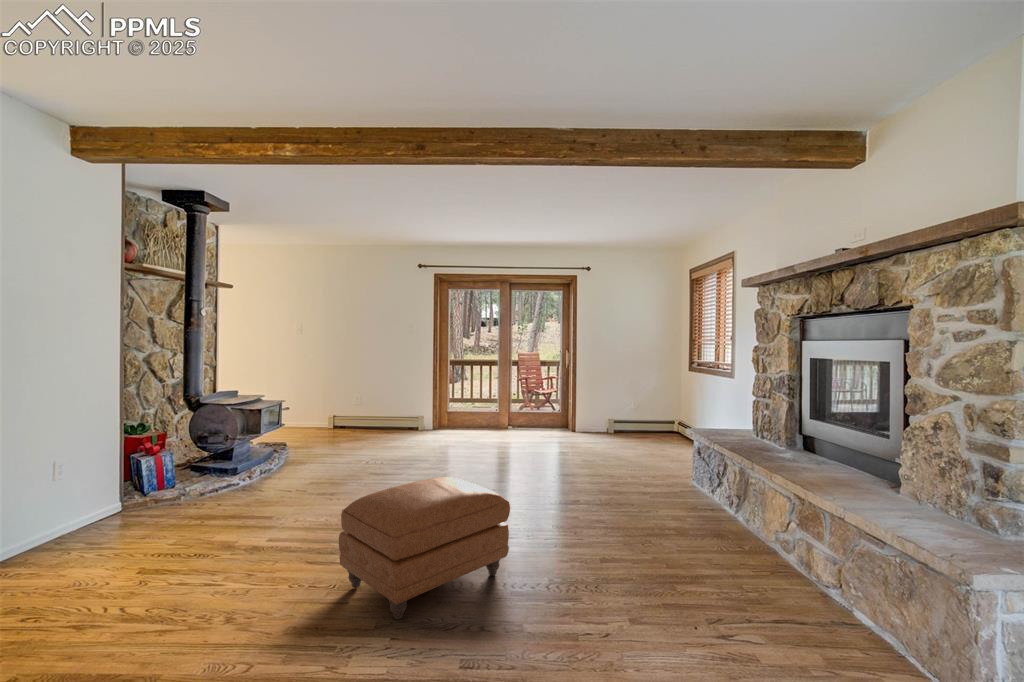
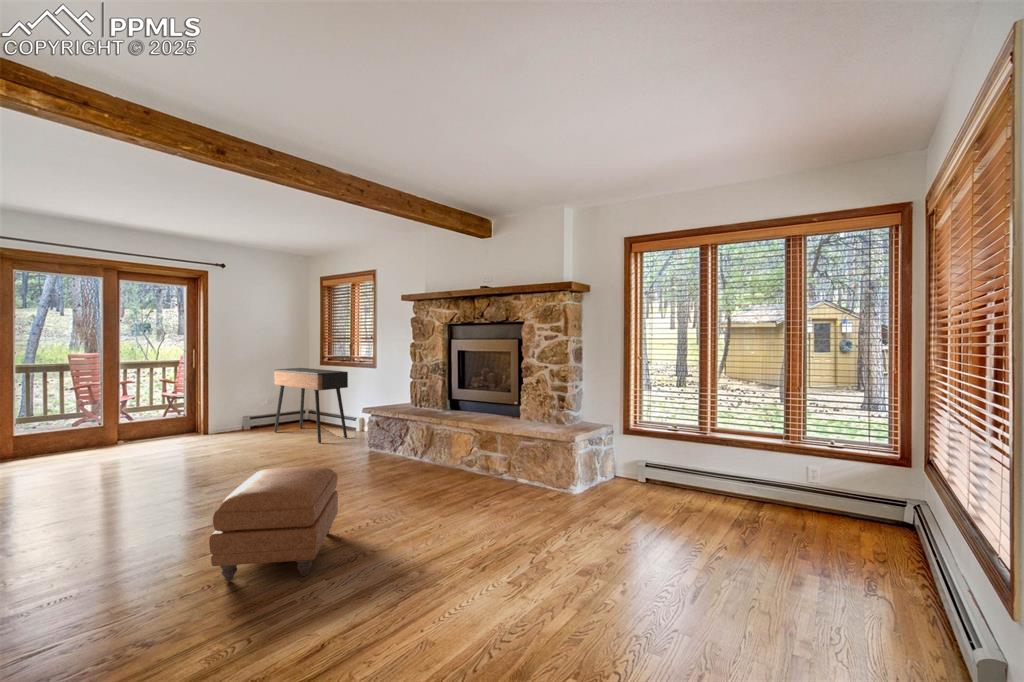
console table: none [629,372,690,461] -> present [274,368,348,443]

